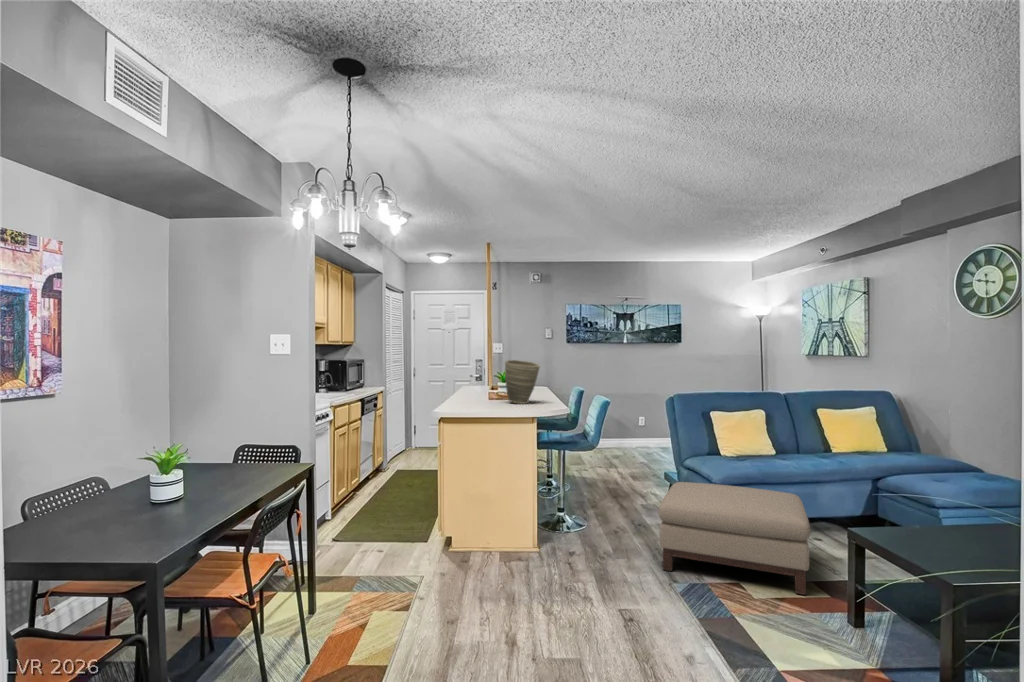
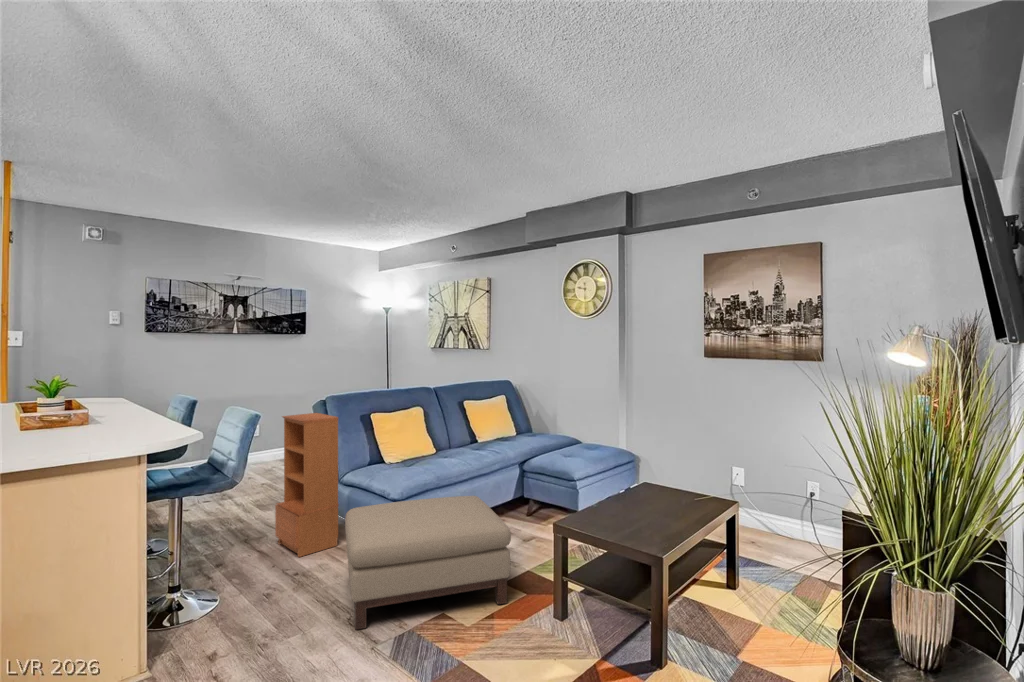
vase: present [505,360,540,404] -> none [73,363,146,436]
bookcase: none [633,405,678,515] -> present [275,413,339,557]

